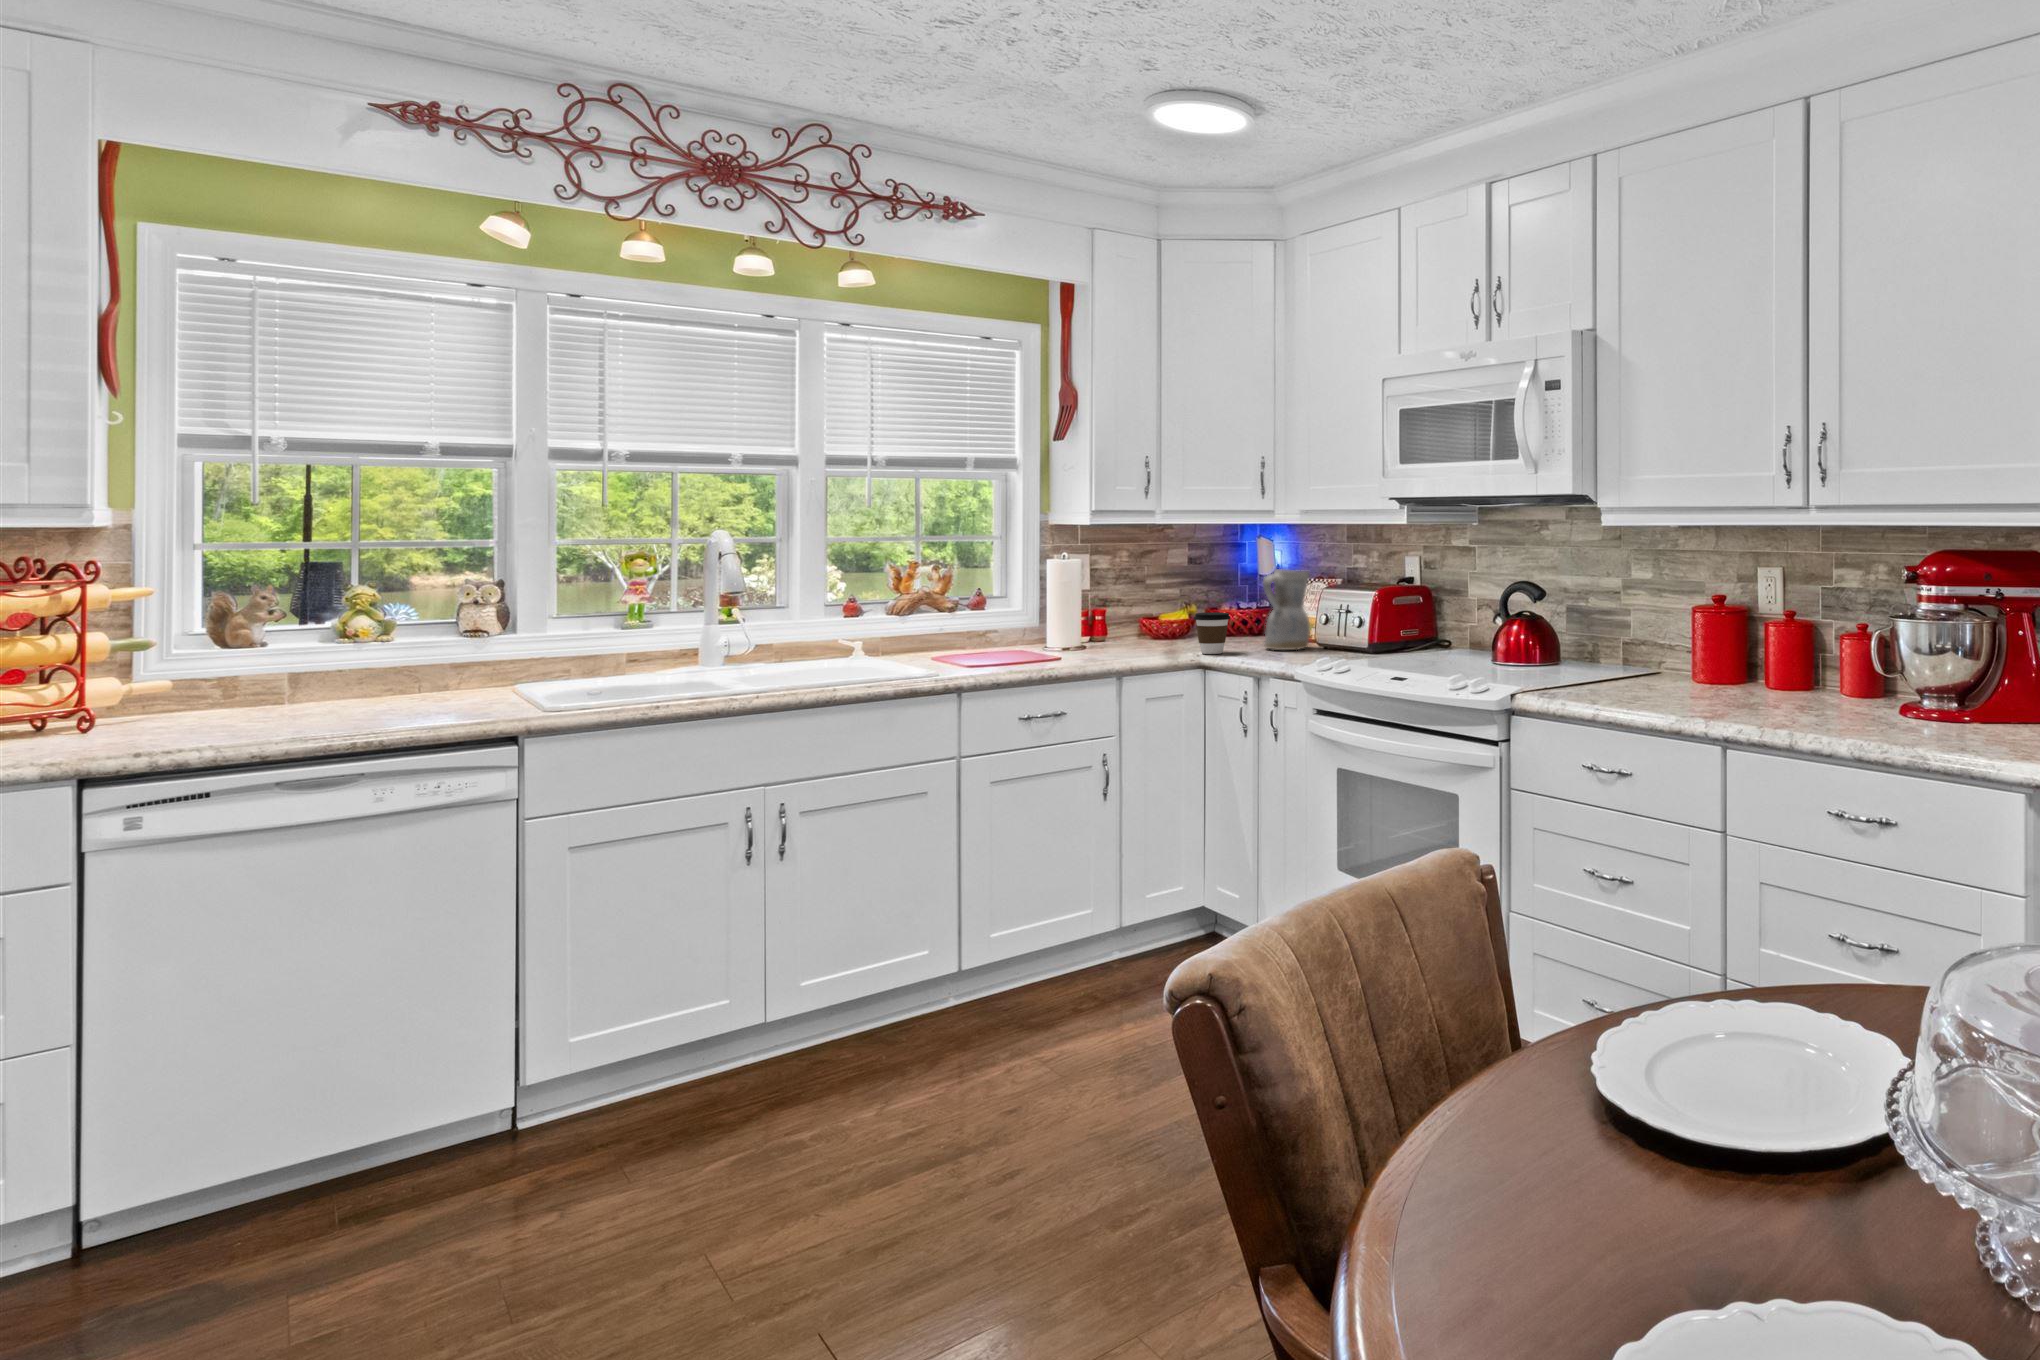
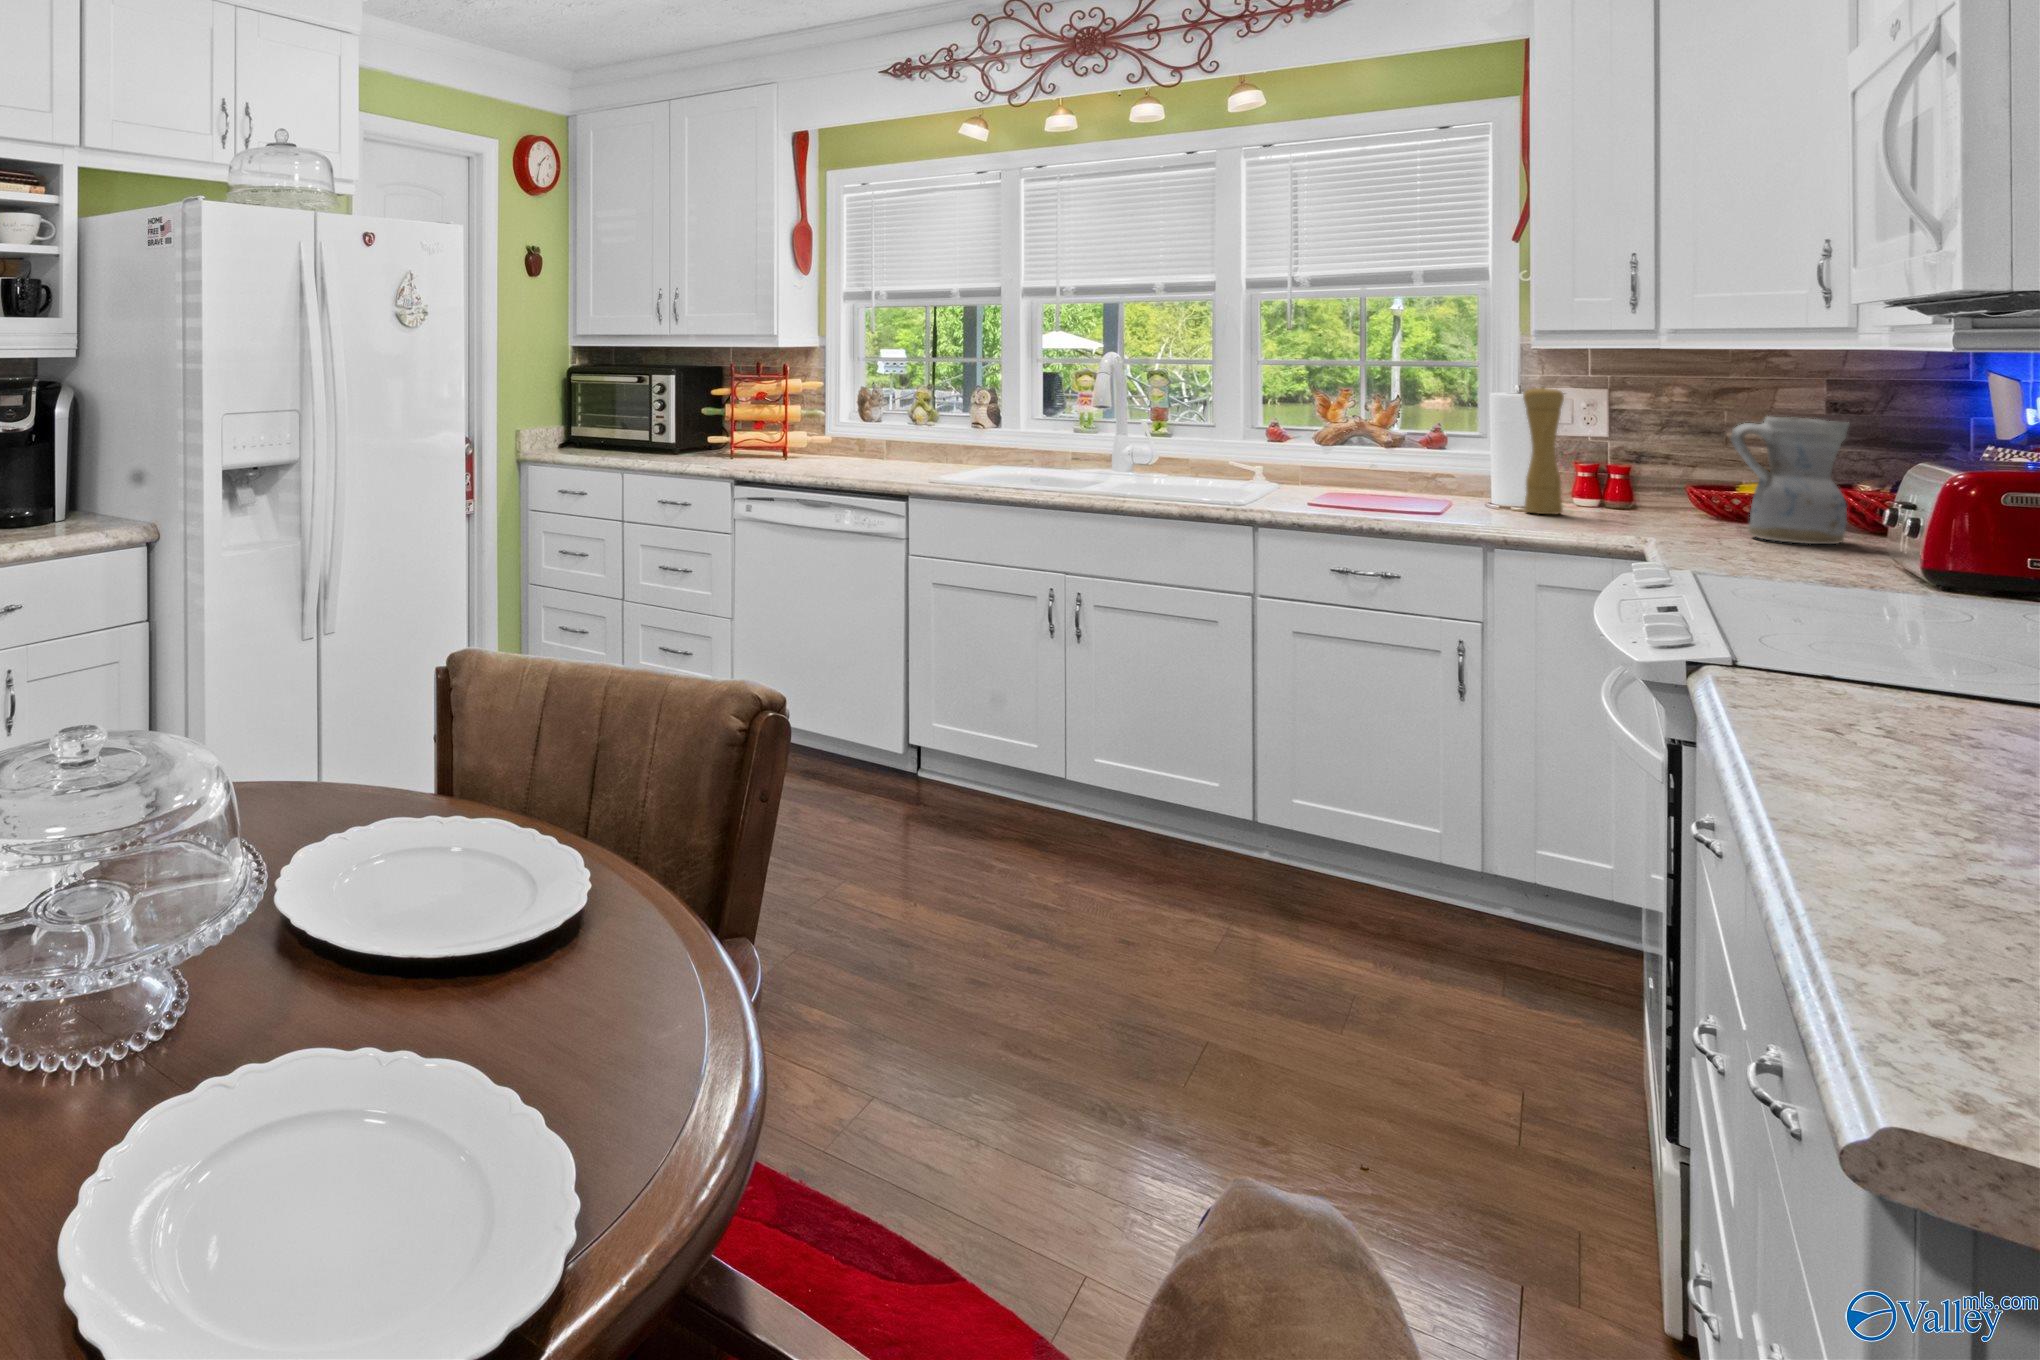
pepper mill: none [1126,554,1152,653] -> present [1523,387,1564,514]
coffee cup: present [1194,612,1230,654] -> none [1606,470,1673,530]

